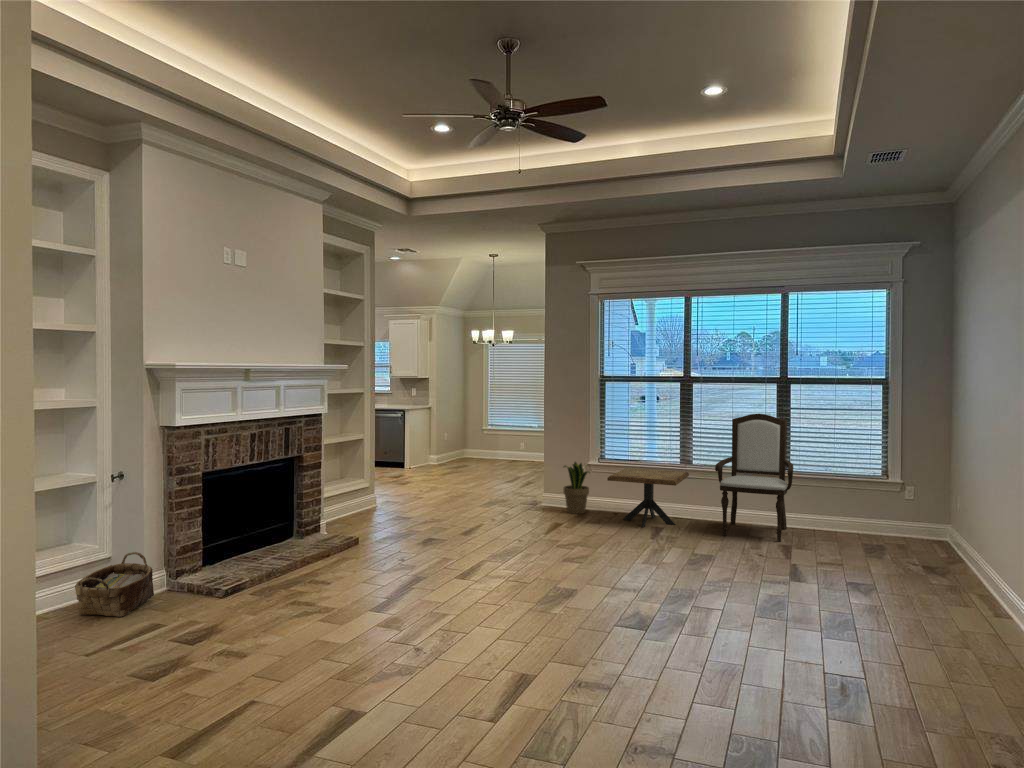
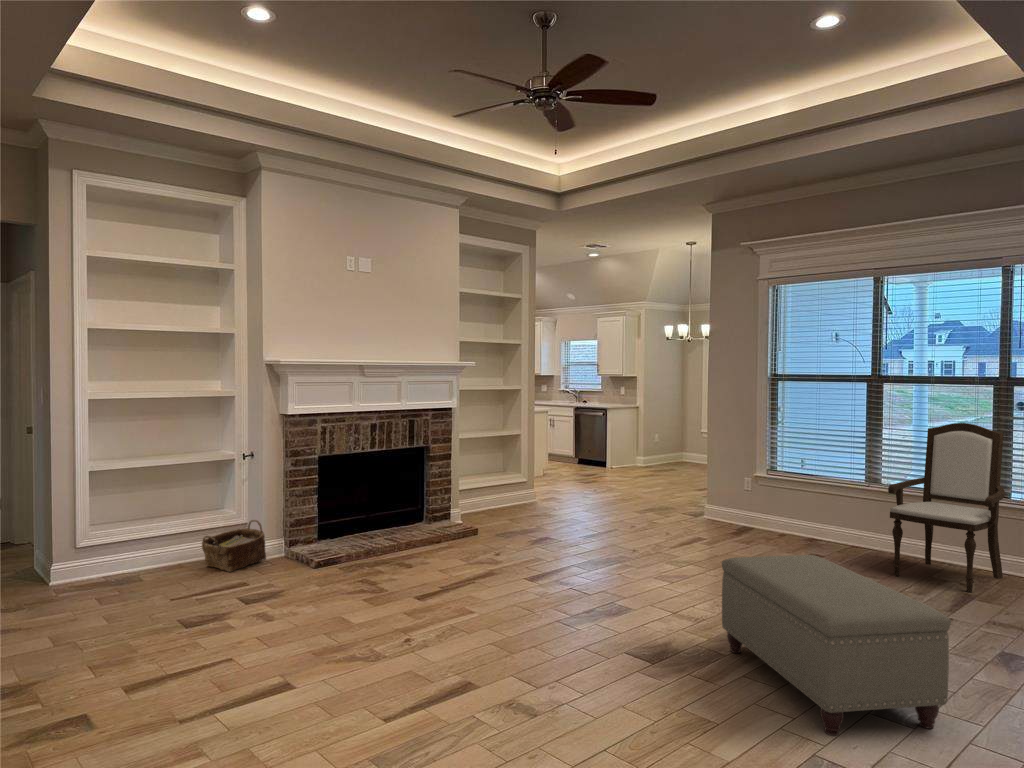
potted plant: present [563,462,590,514] -> none [719,471,756,532]
side table: present [607,468,689,528] -> none [756,483,873,556]
ottoman: none [678,524,876,659] -> present [722,555,951,736]

